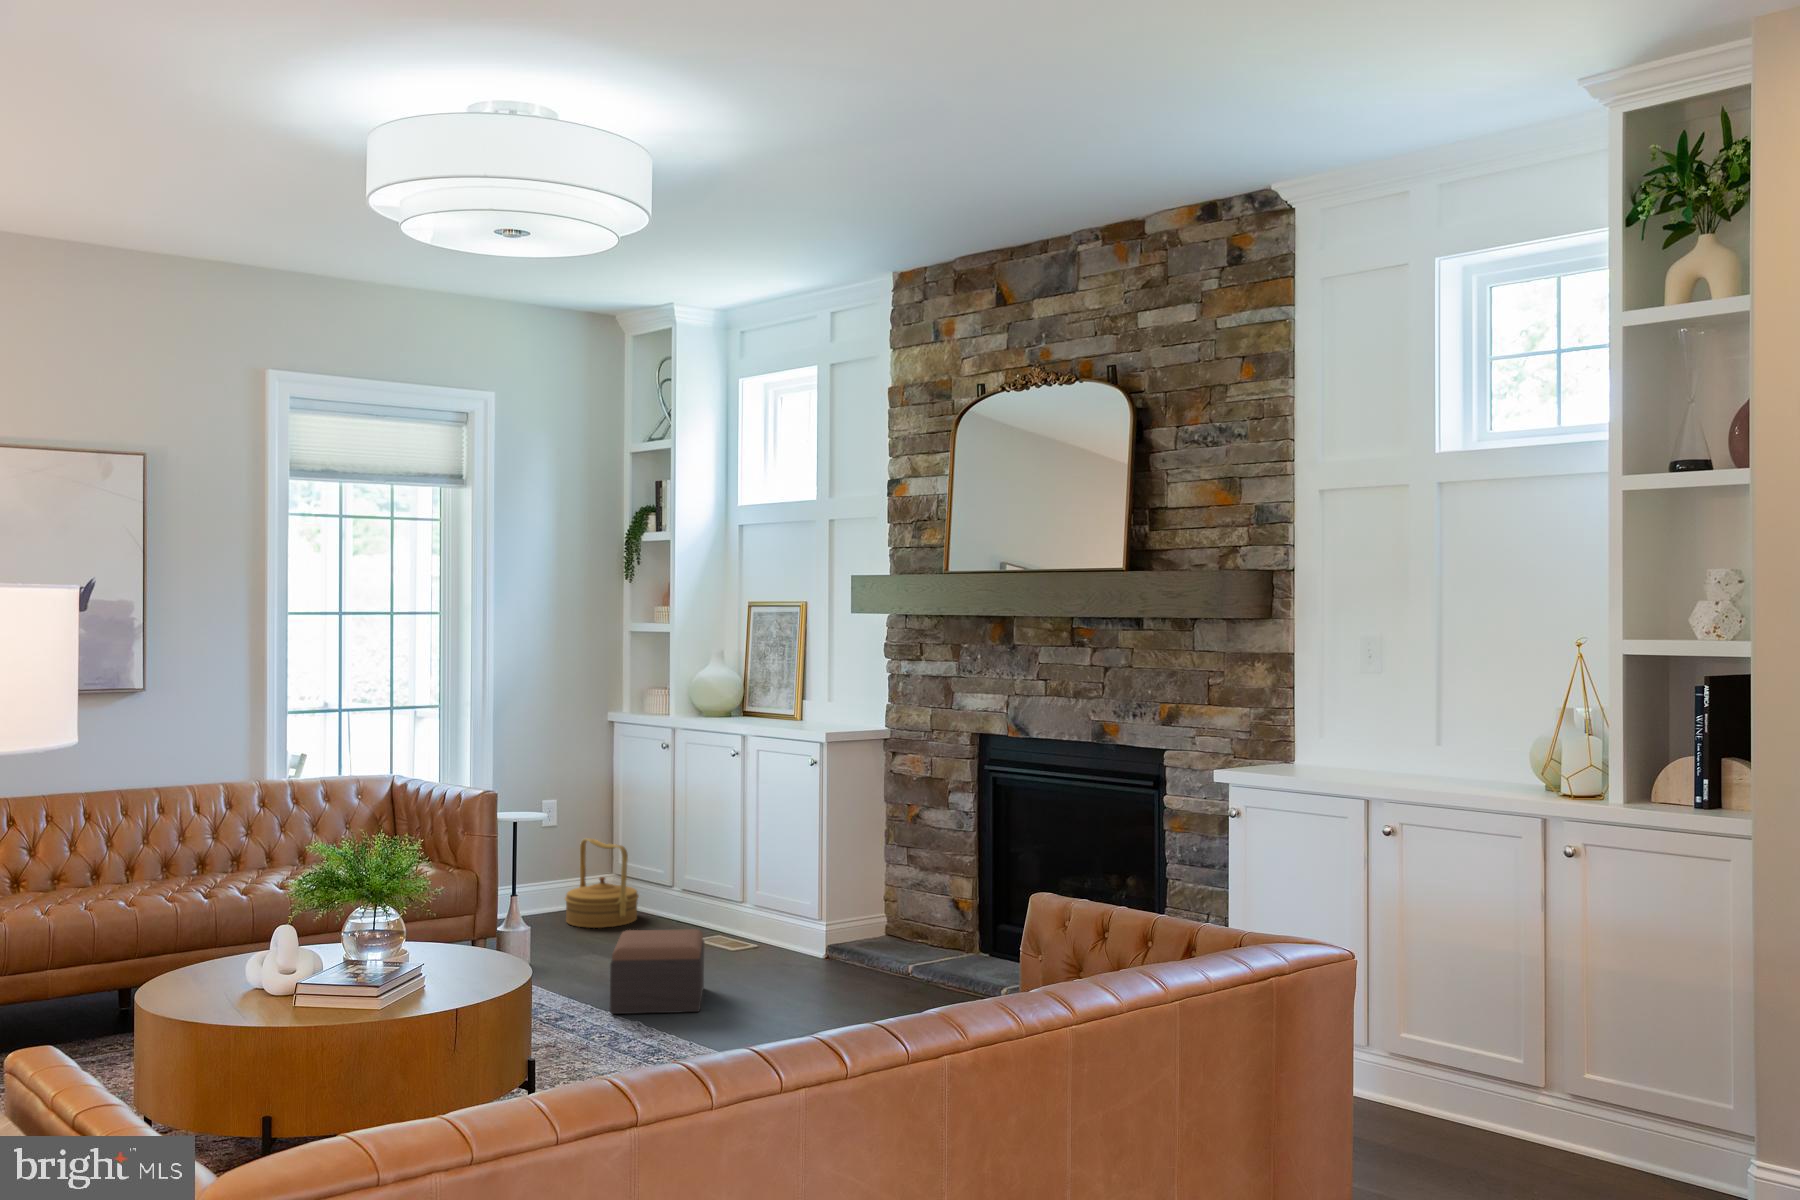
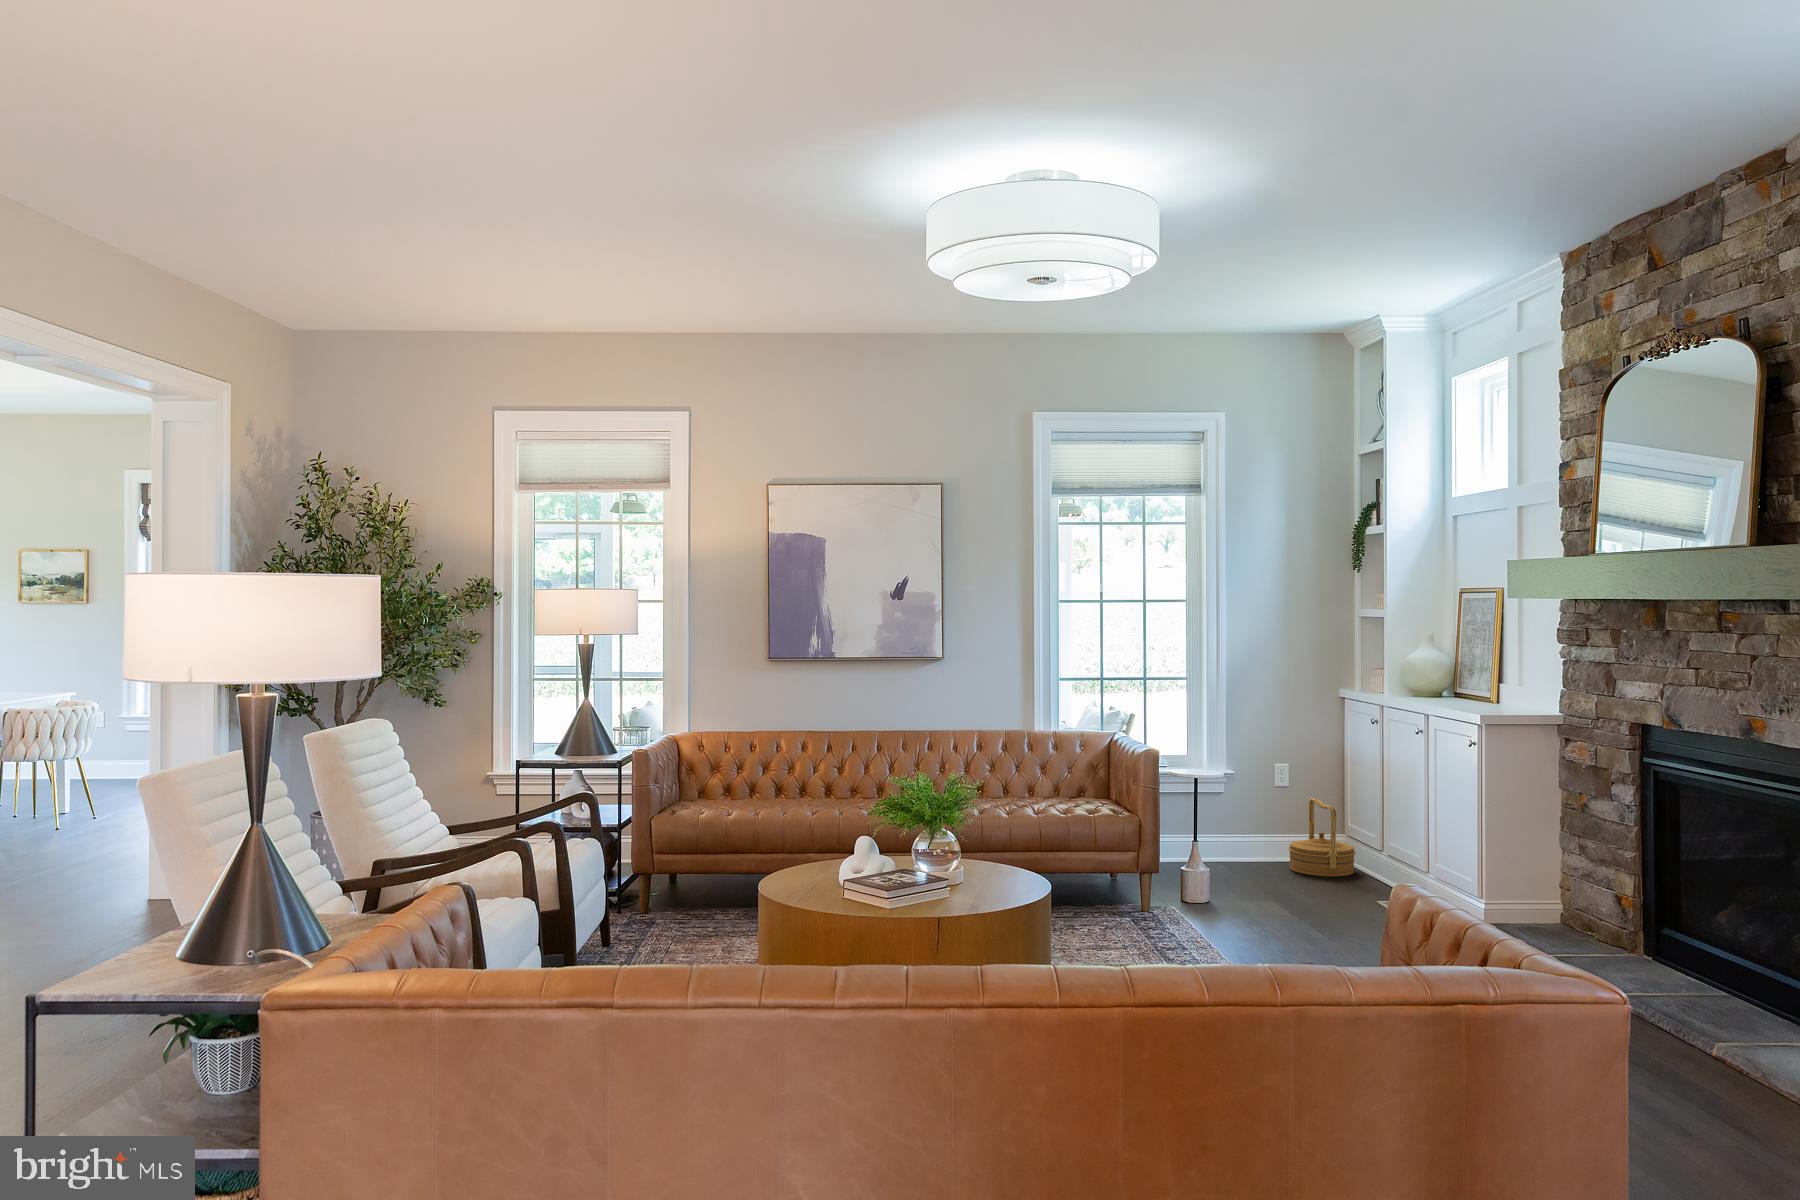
footstool: present [610,929,704,1014] -> none [1241,871,1341,947]

